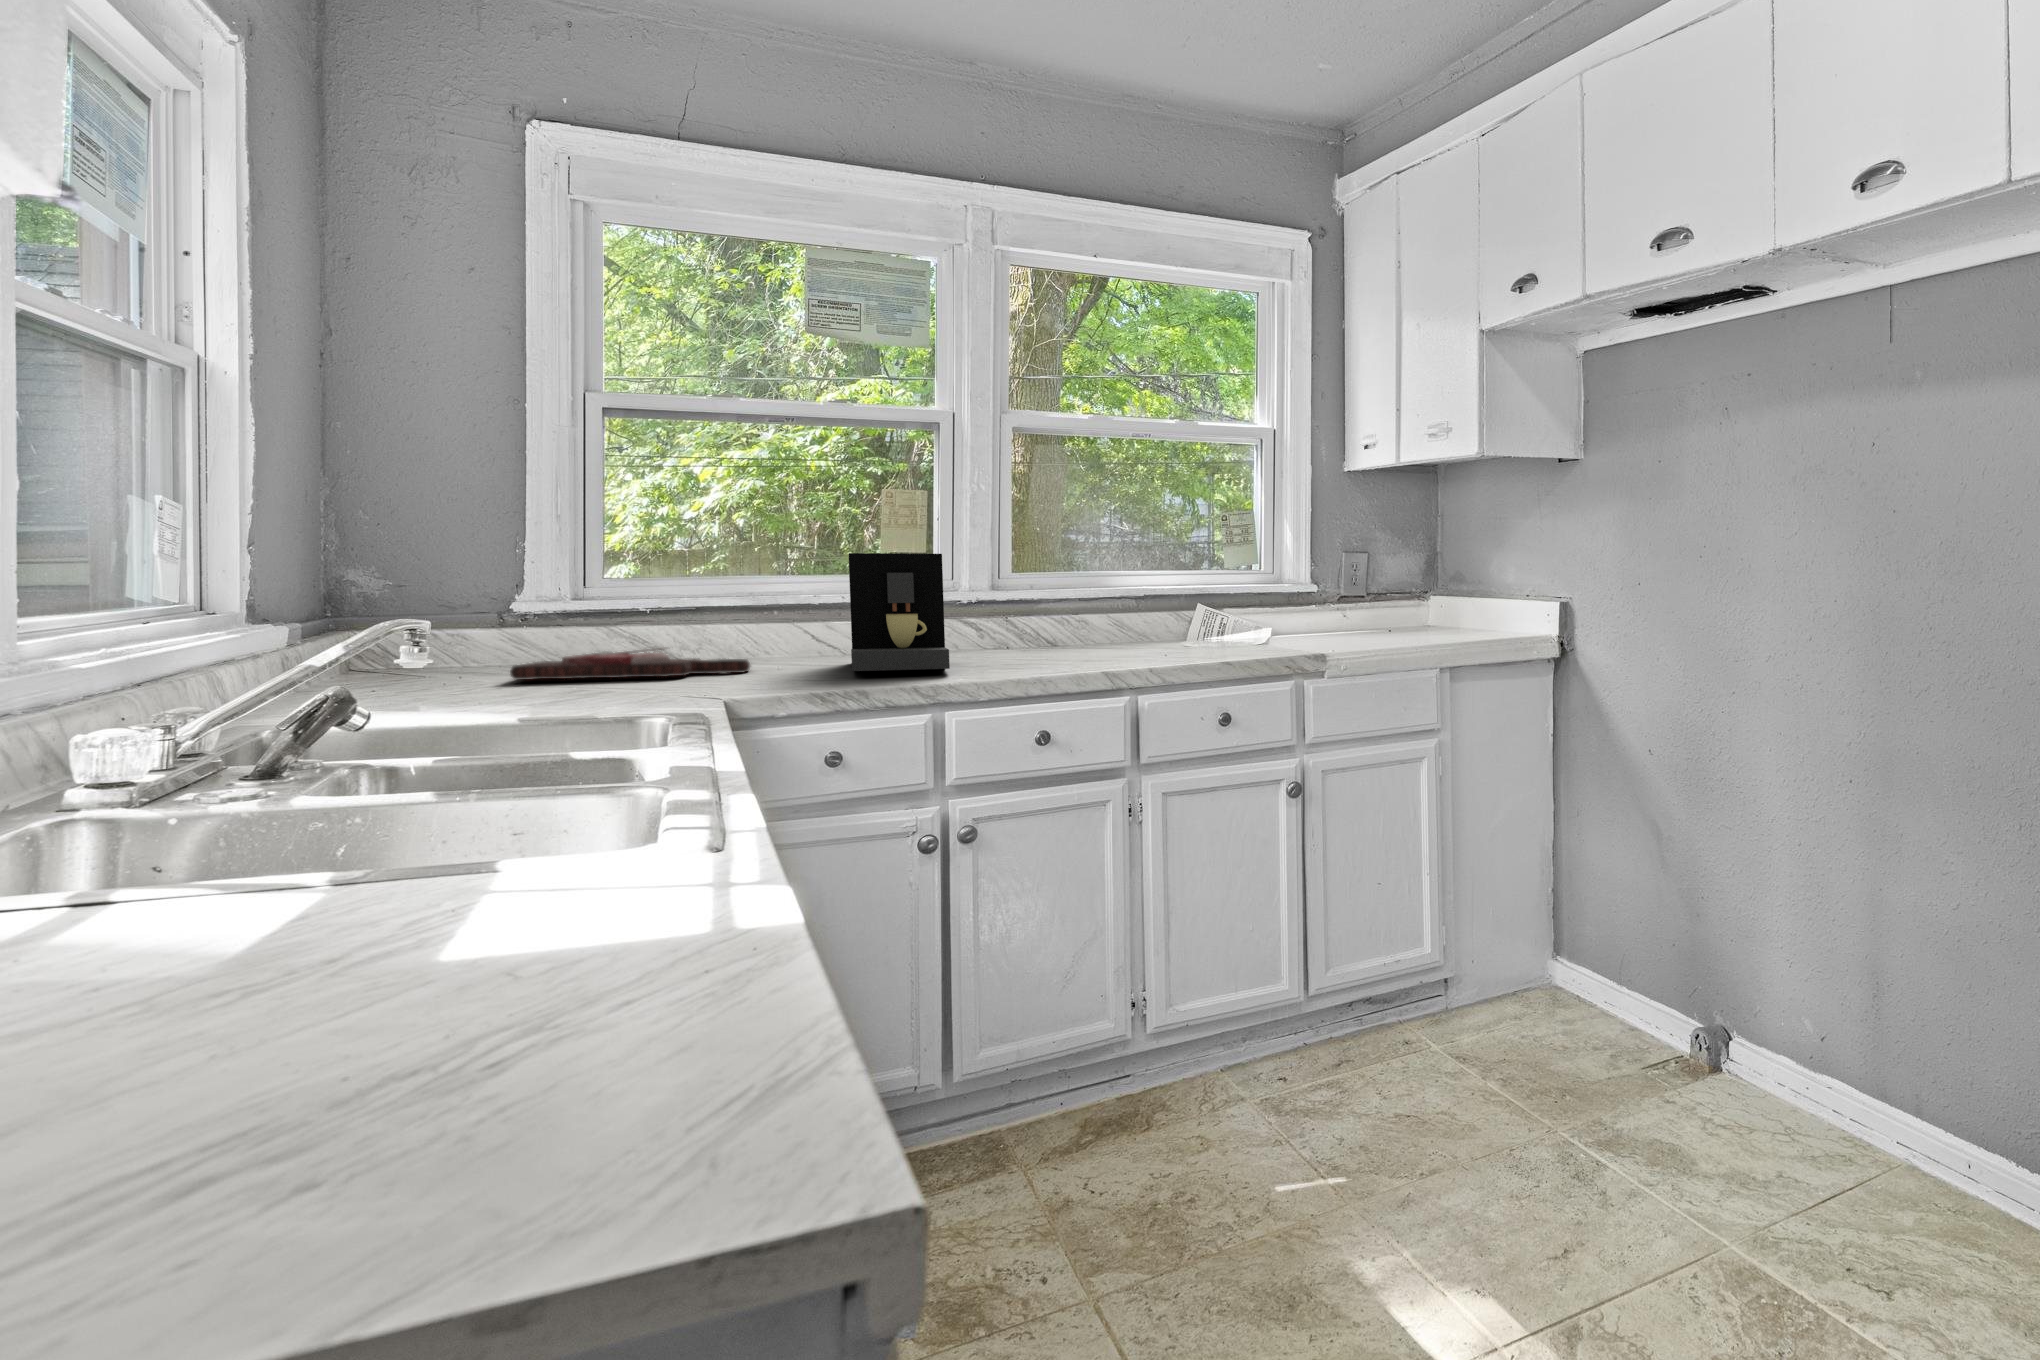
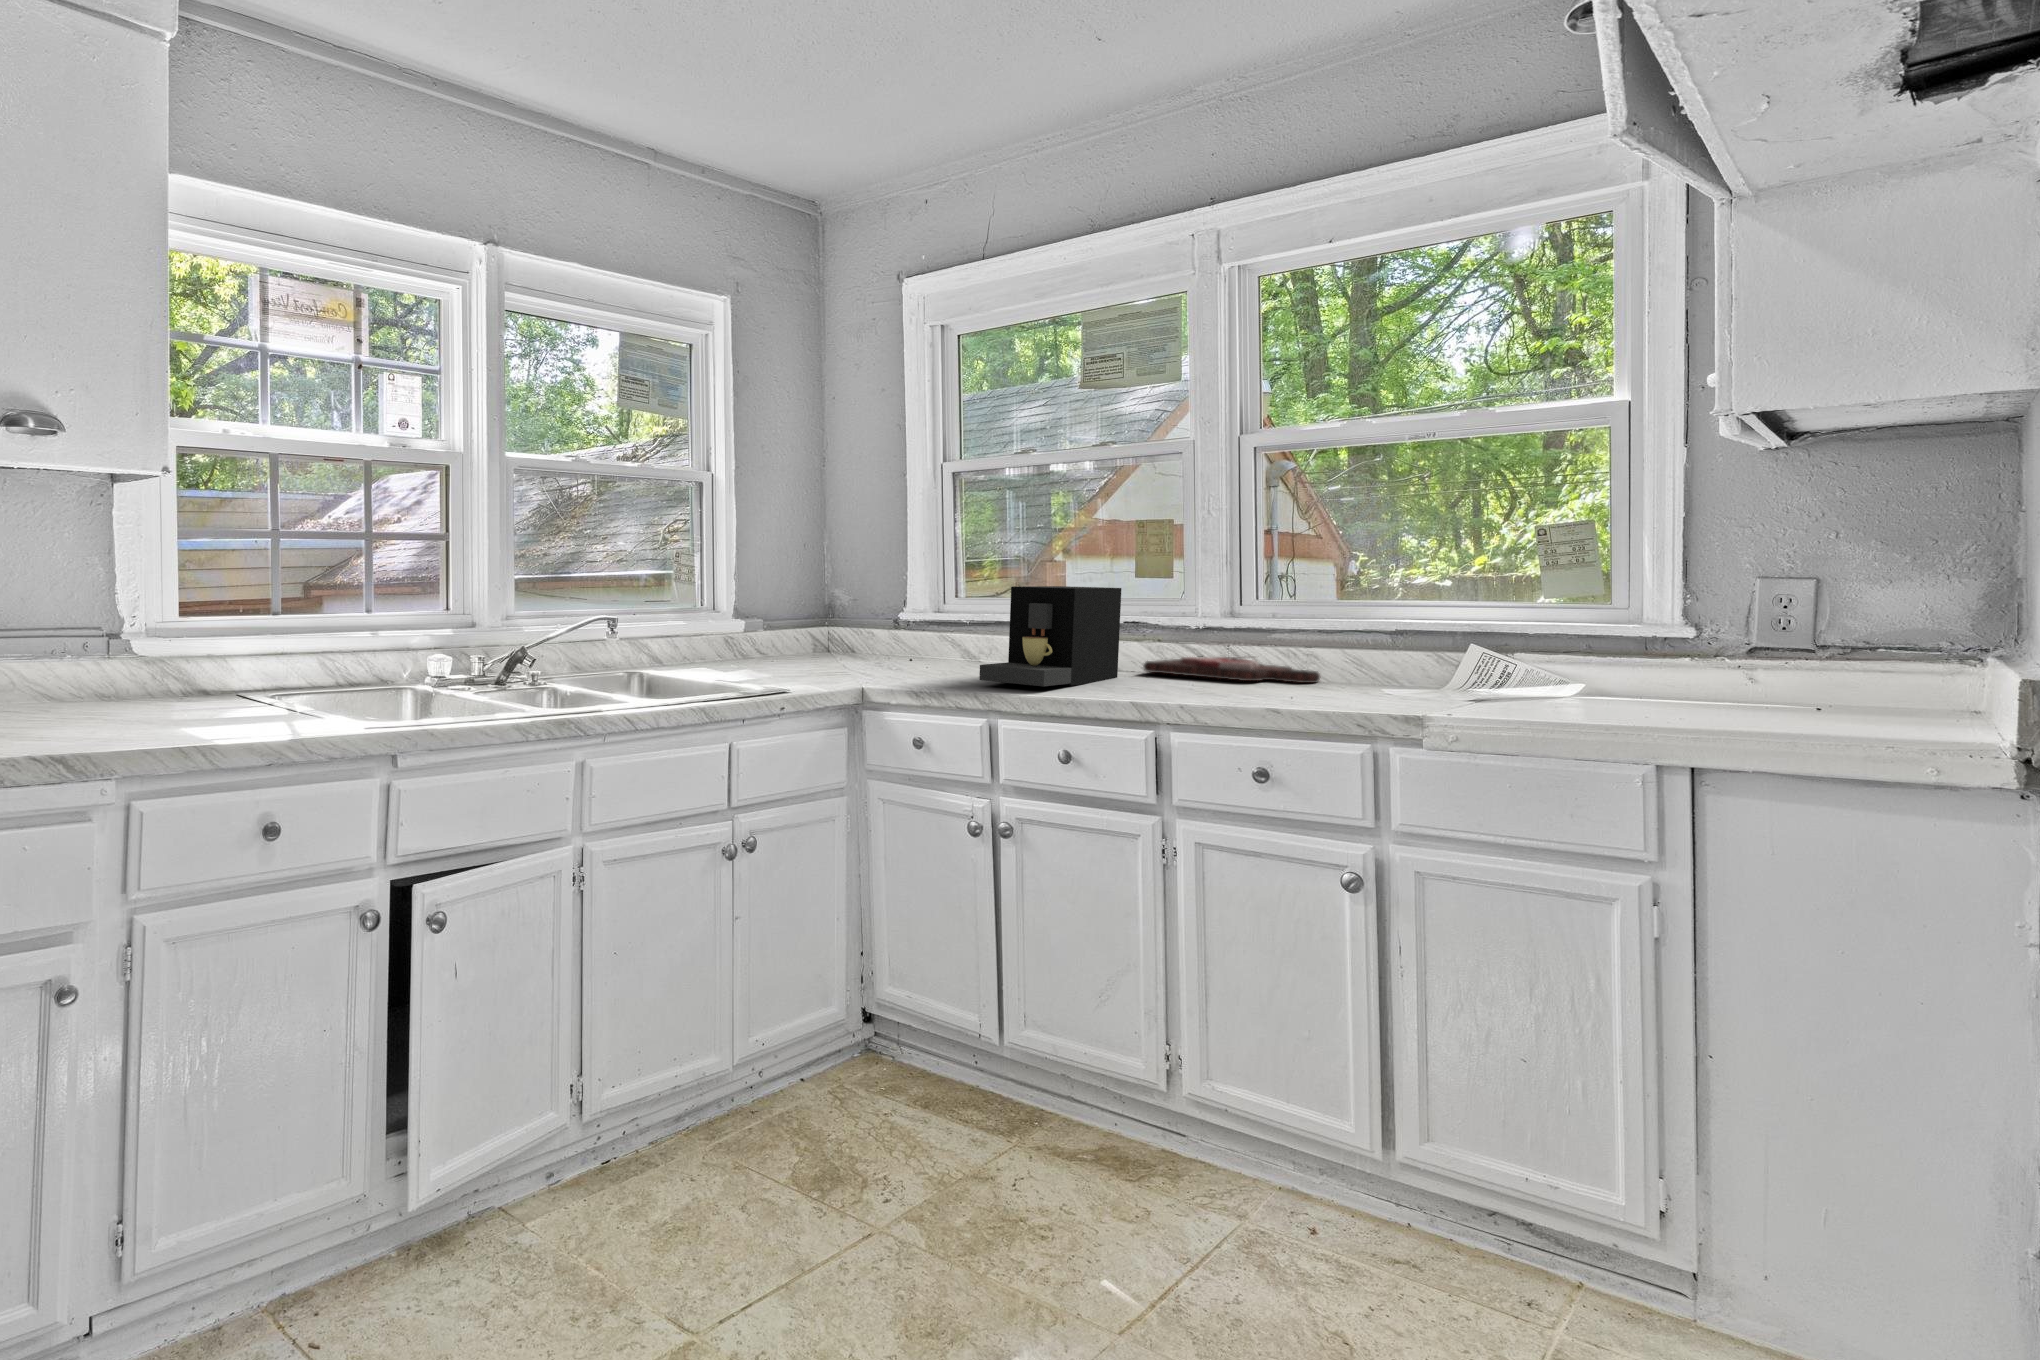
cutting board: present [510,648,750,680] -> present [1144,656,1321,683]

